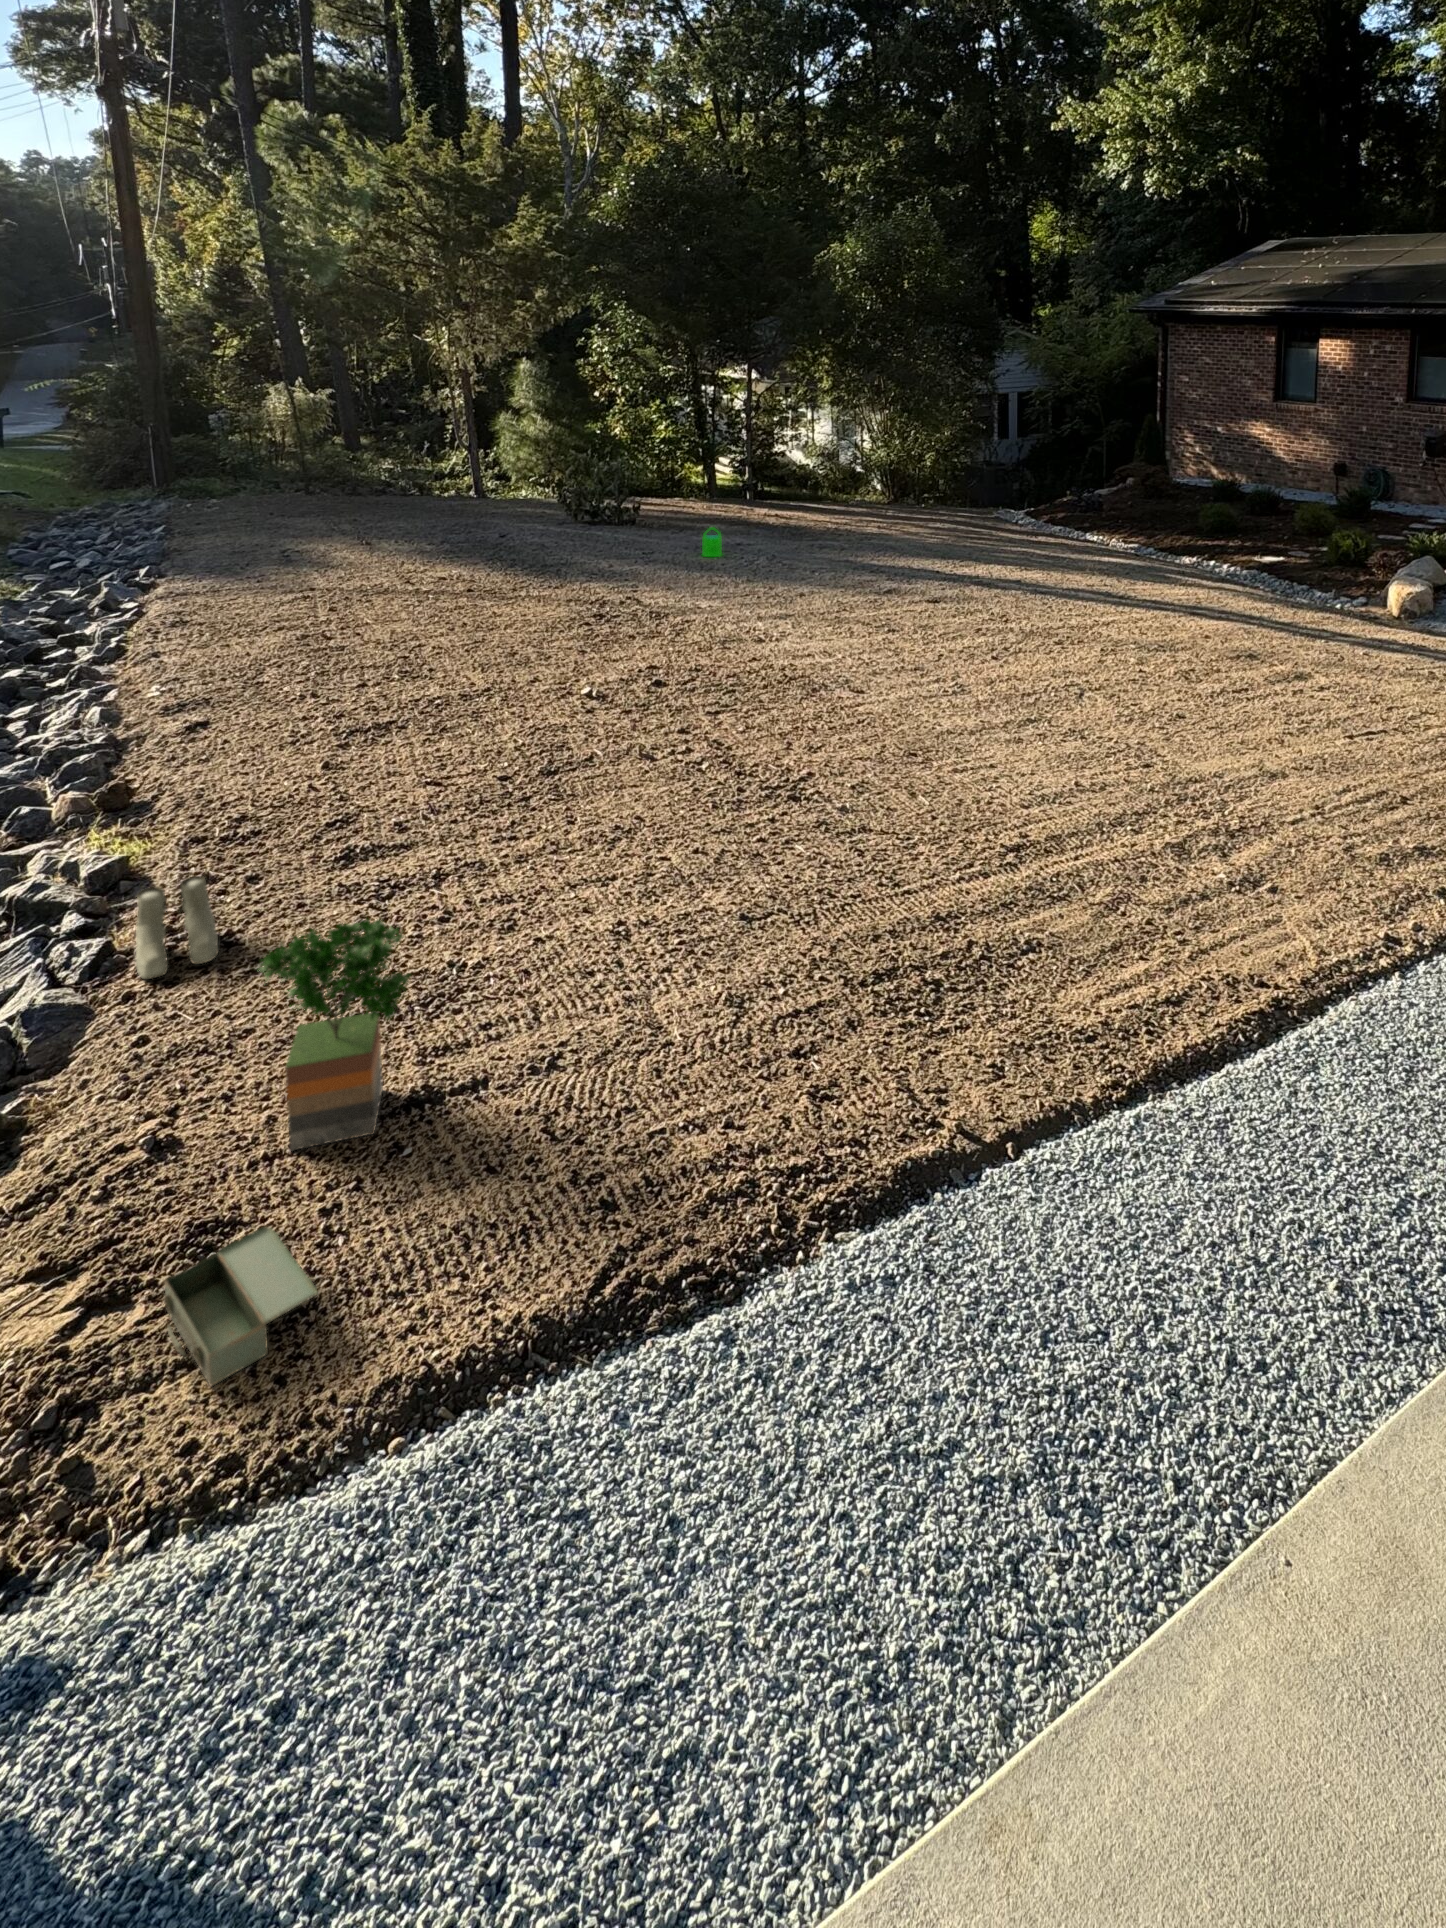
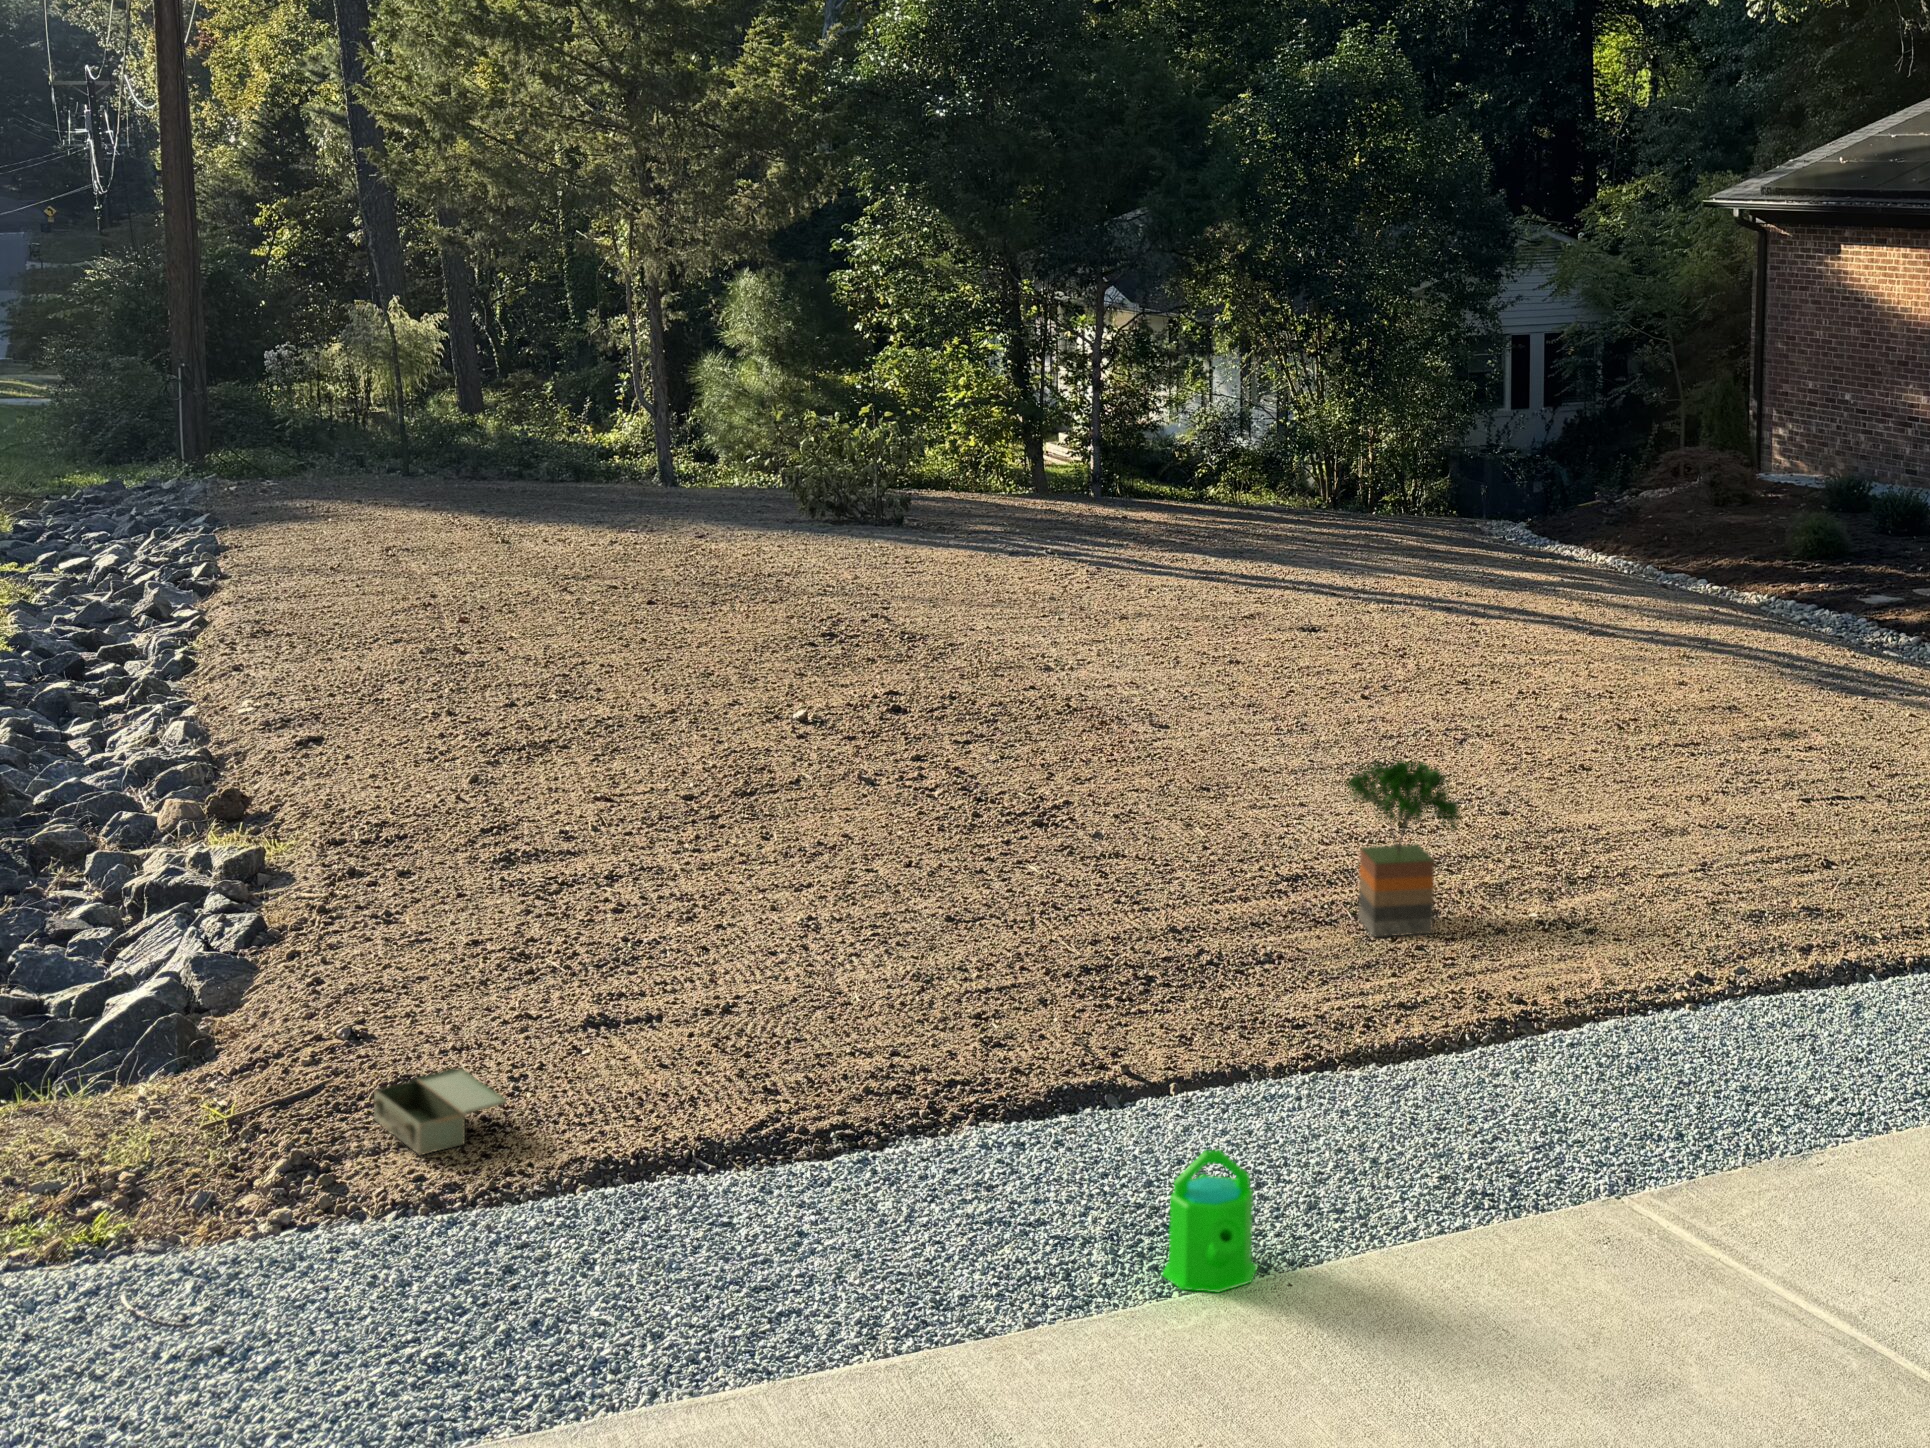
watering can: present [702,527,722,557] -> present [1162,1149,1259,1292]
boots: present [135,876,218,979] -> none [294,838,376,935]
potted tree: present [260,919,411,1150] -> present [1346,761,1462,937]

